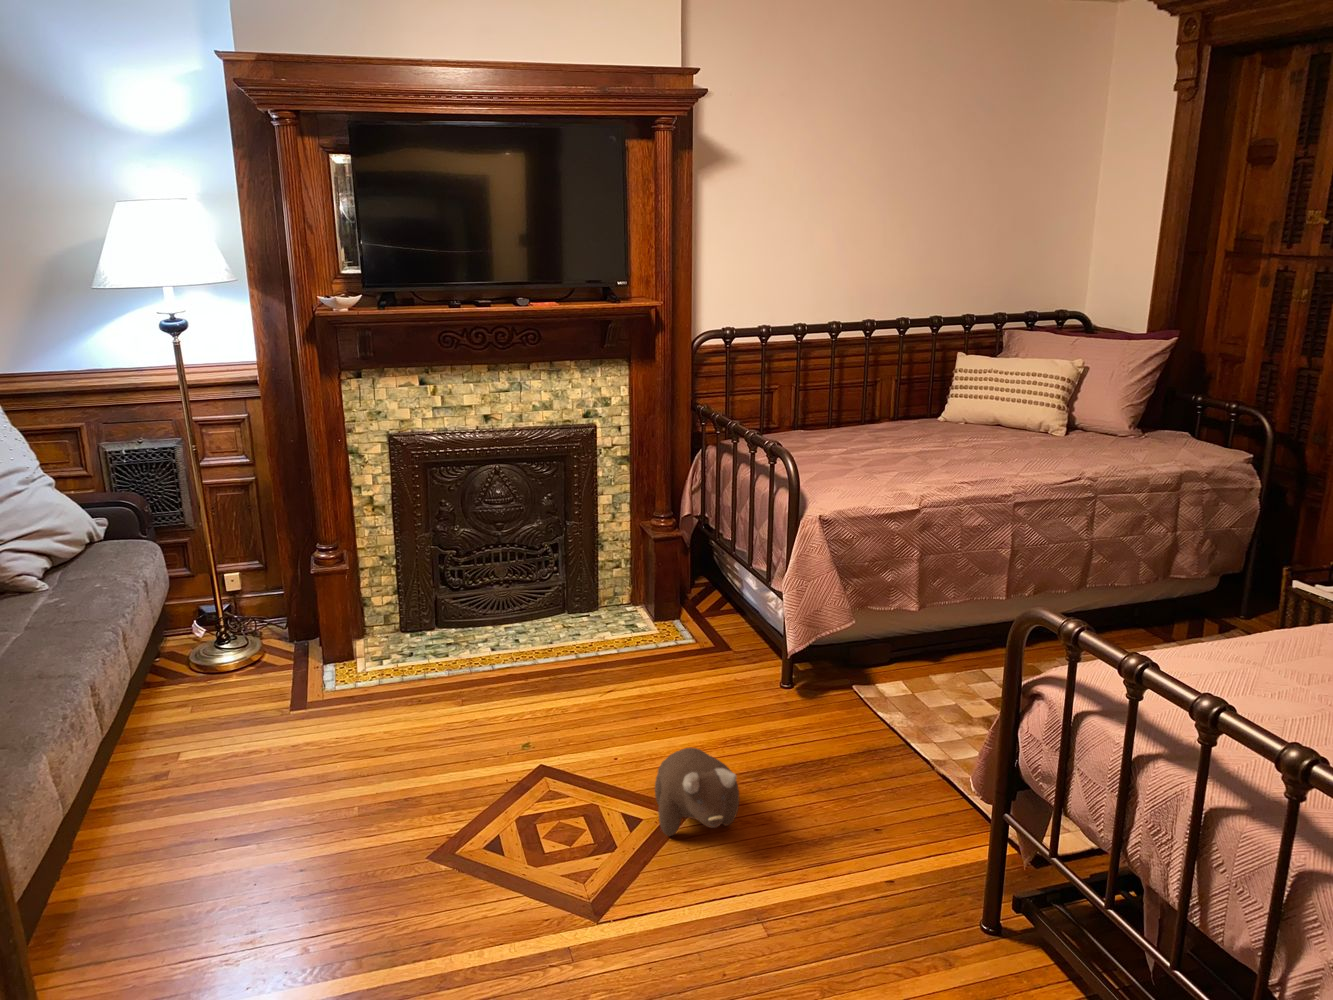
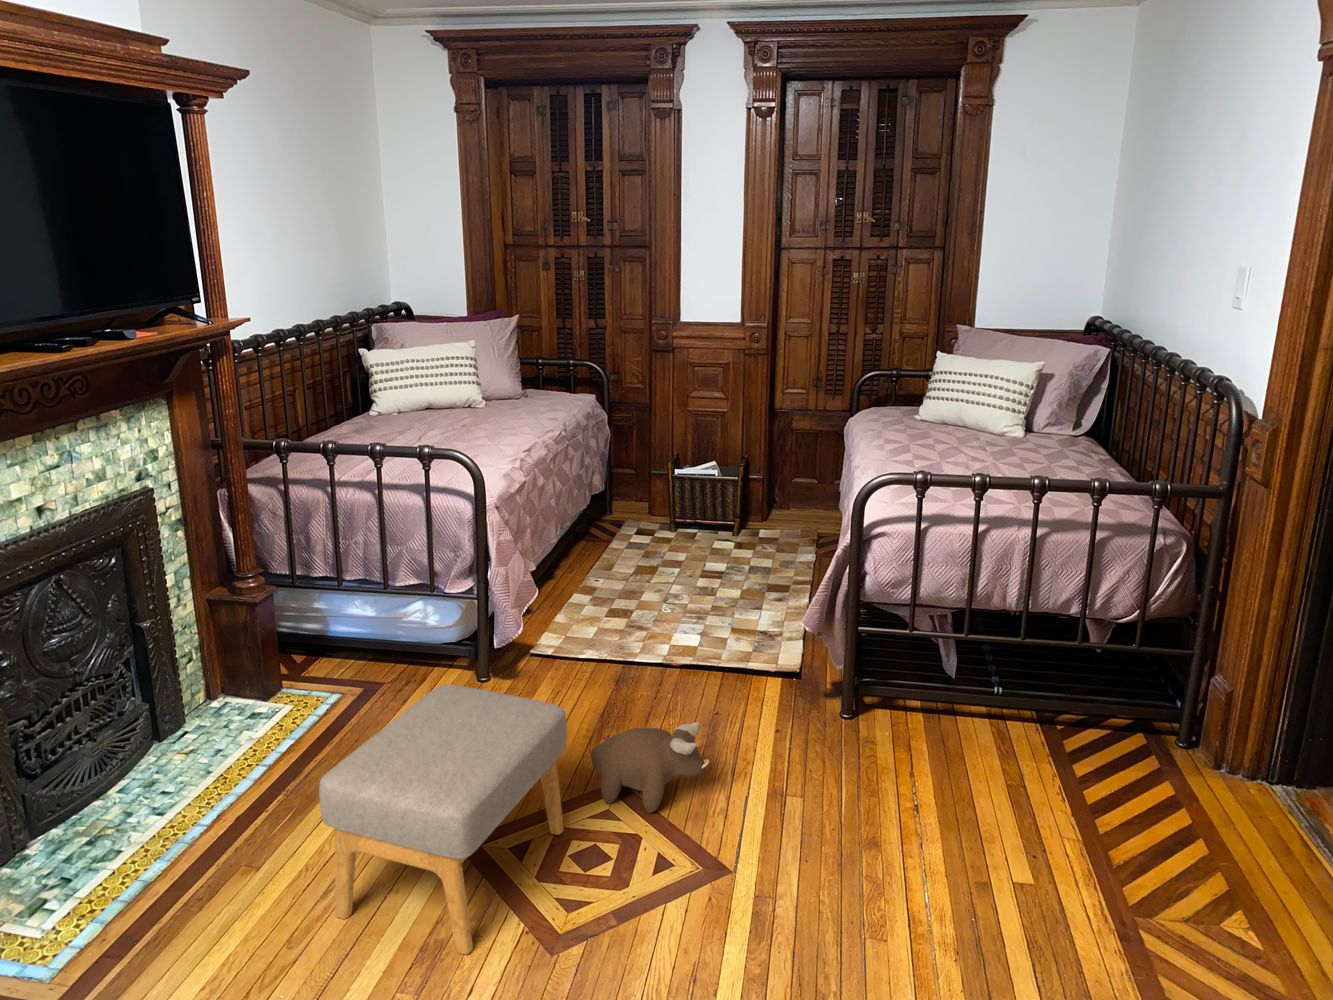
footstool: none [404,627,607,812] -> present [319,684,567,954]

